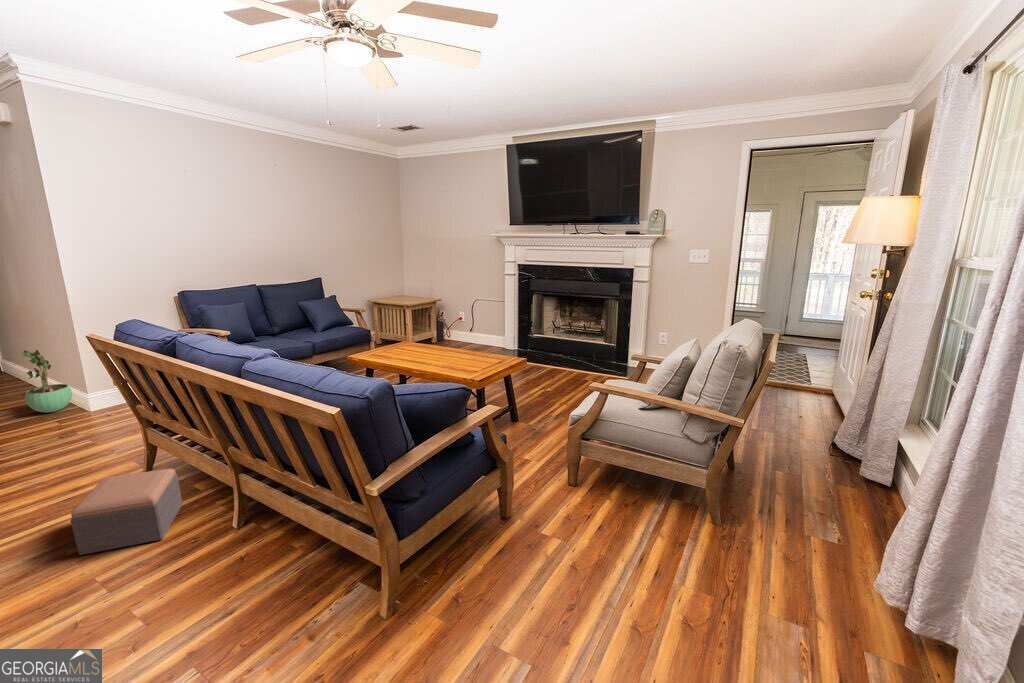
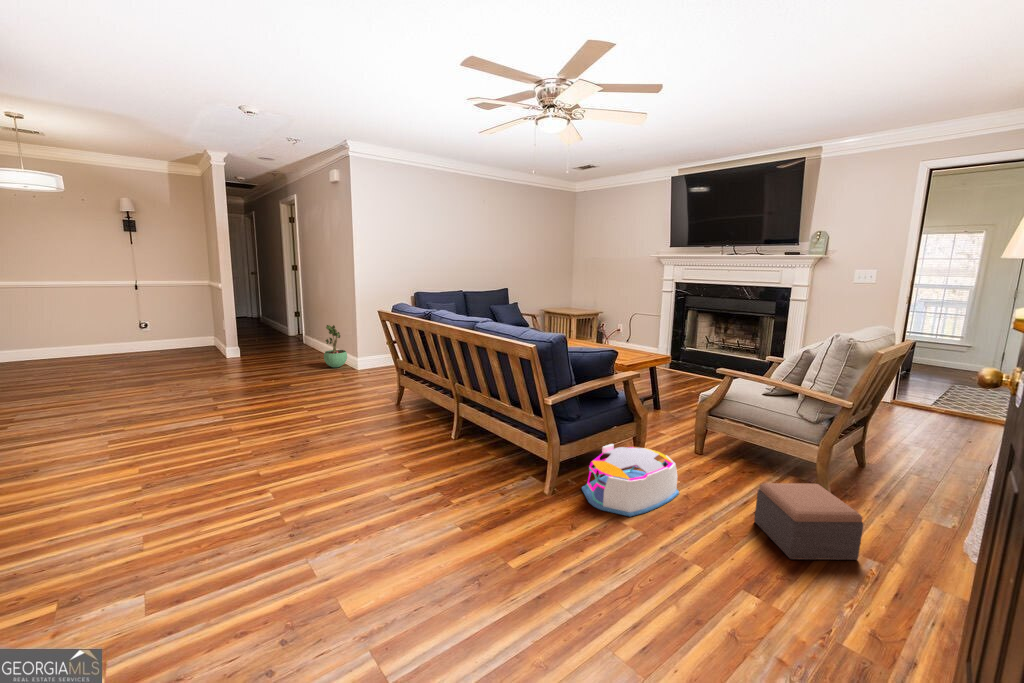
footstool: present [70,469,183,555] -> present [754,483,863,560]
storage bin: none [436,507,564,634] -> present [582,444,679,516]

